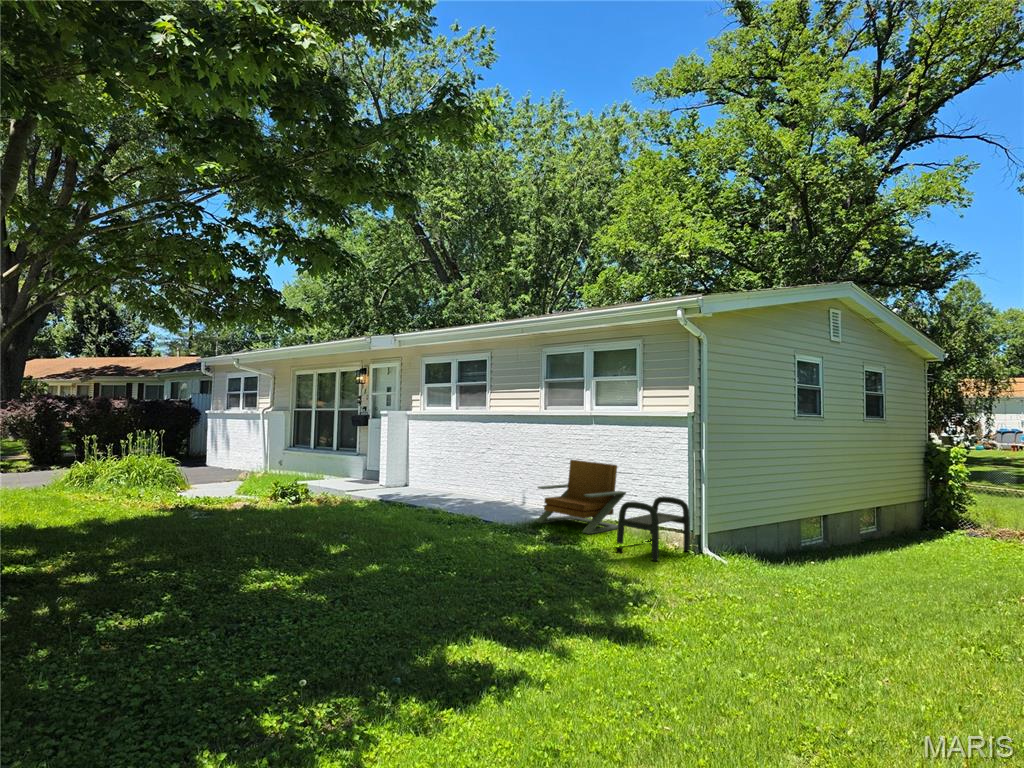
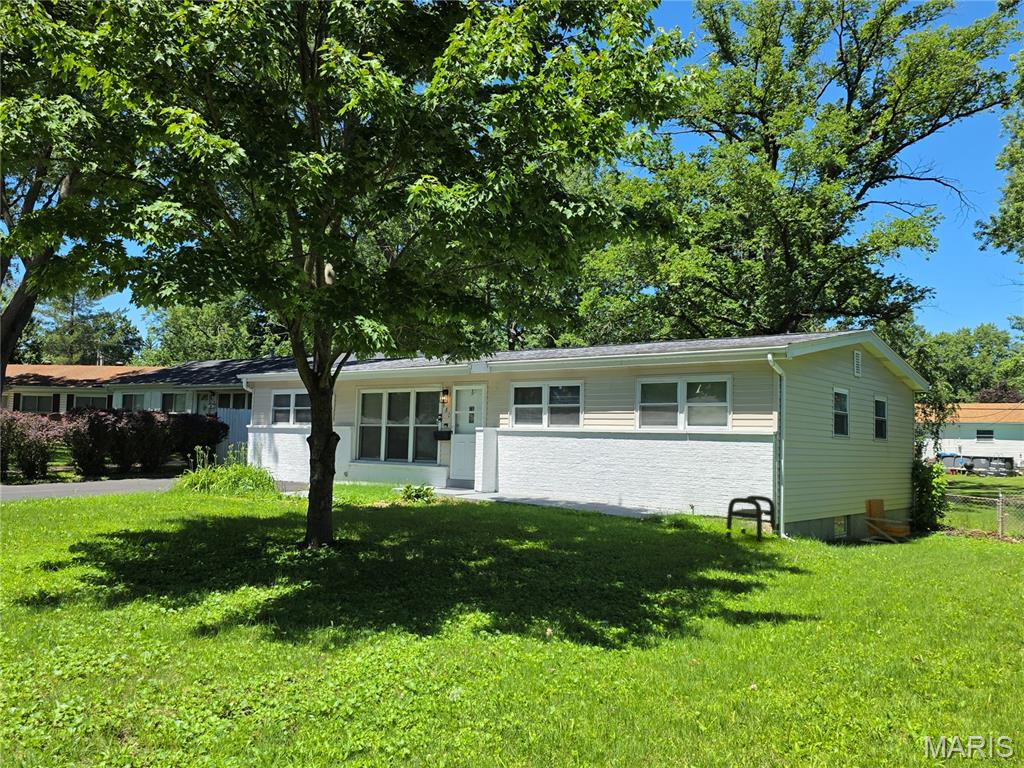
lounge chair: present [536,460,626,534] -> present [860,499,912,544]

